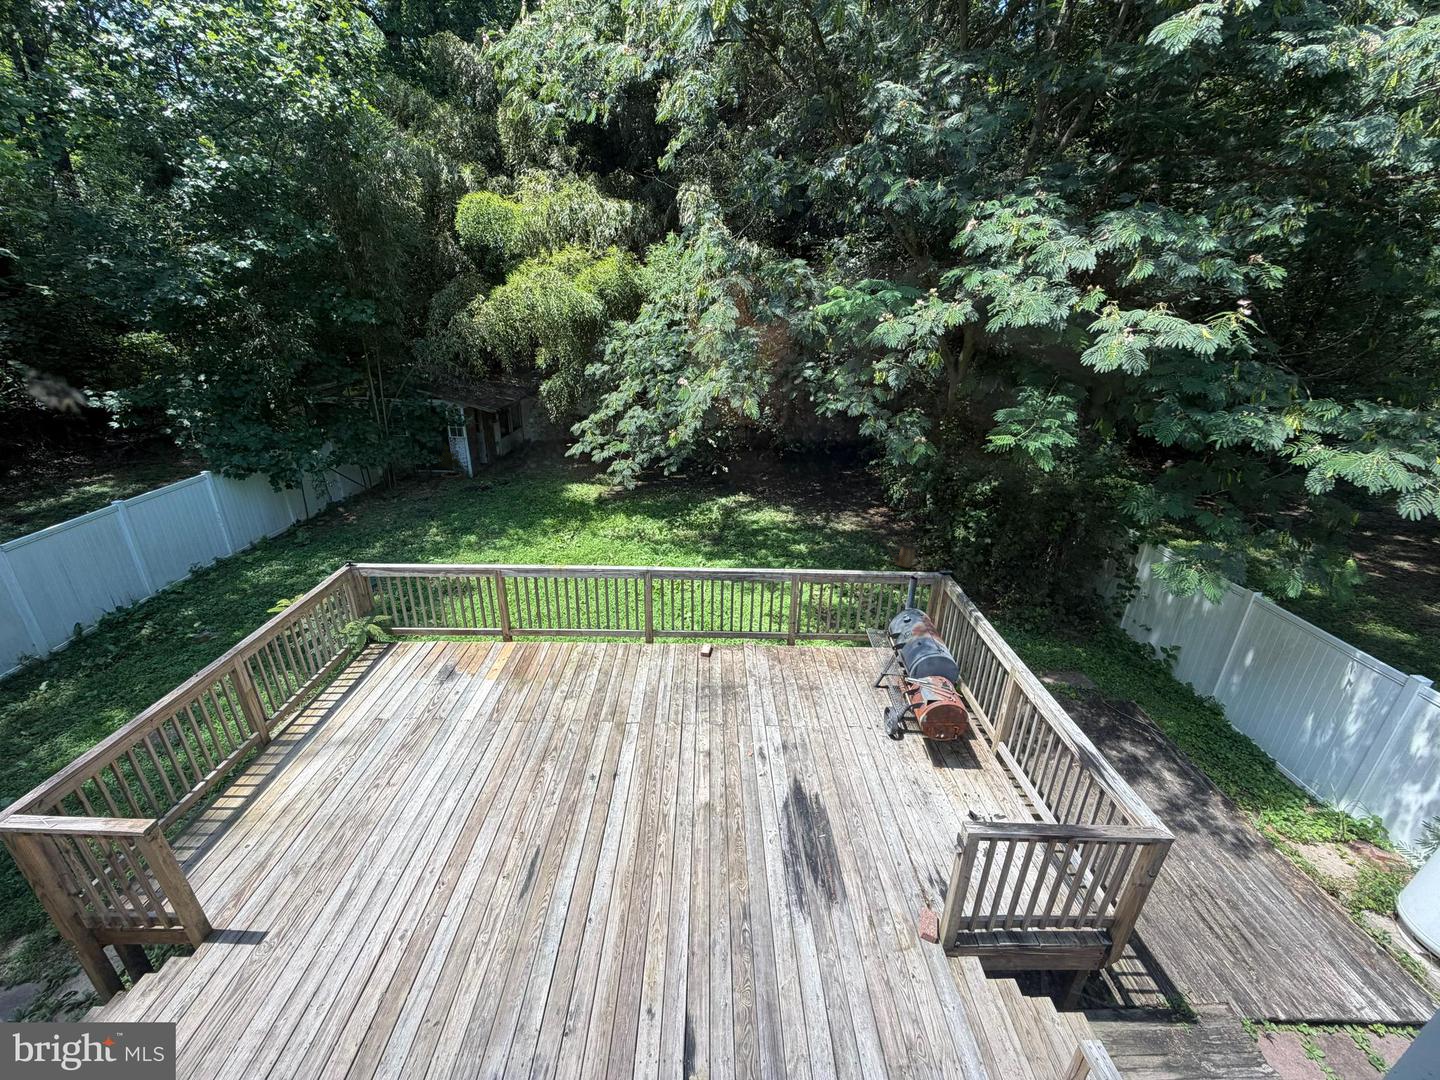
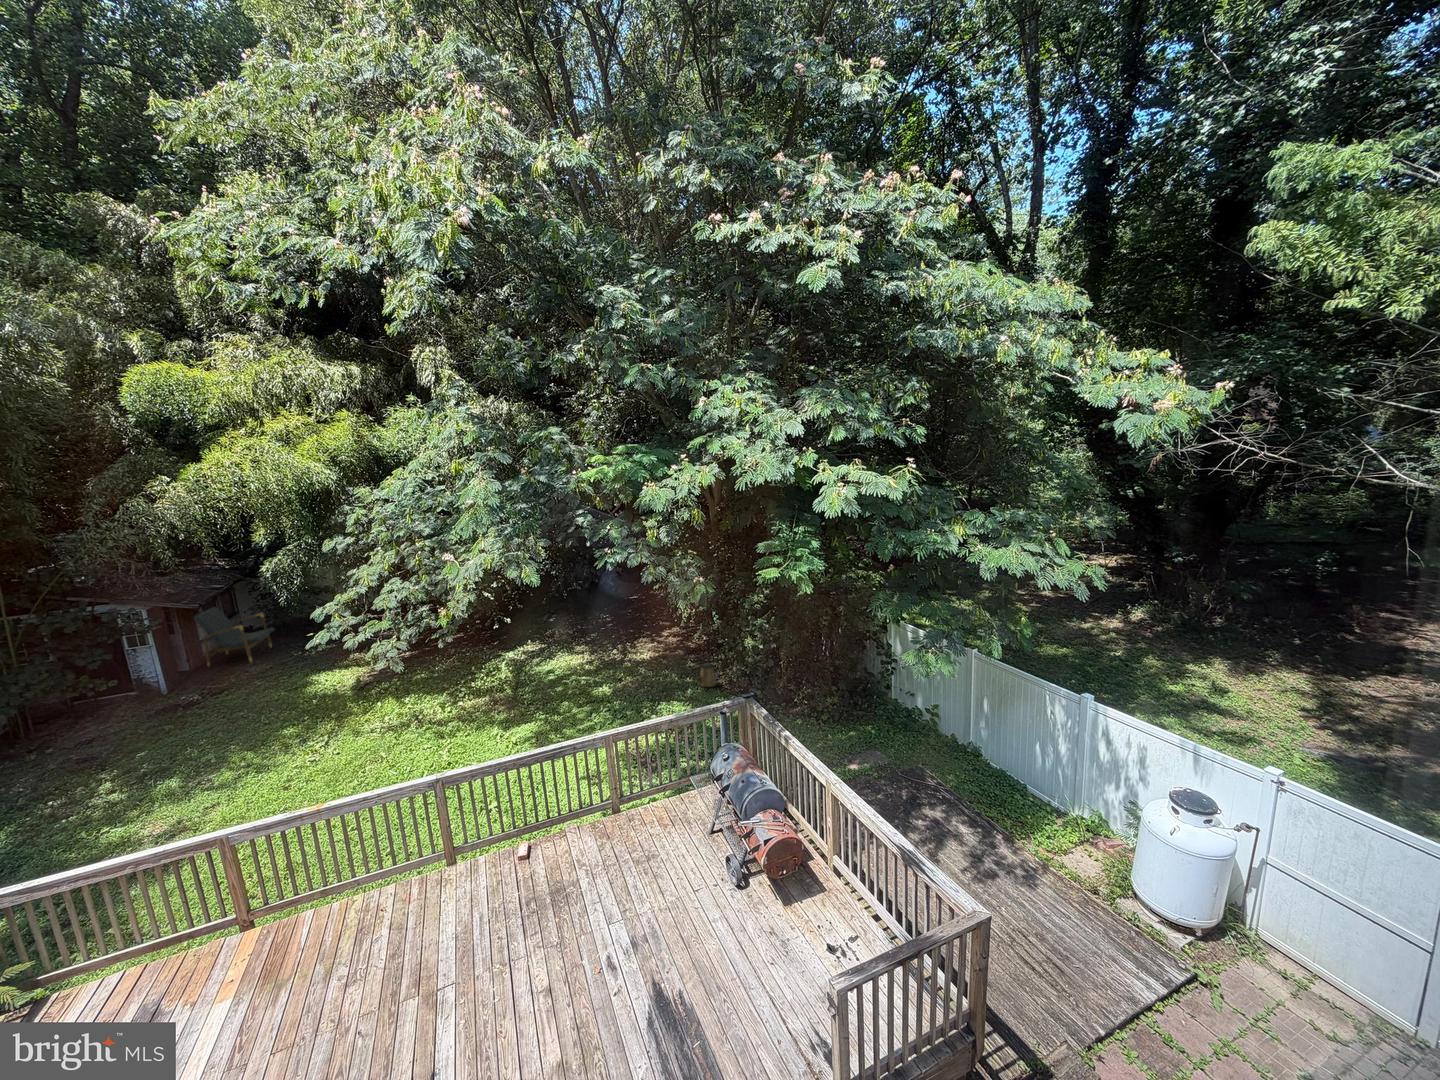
lounge chair: none [494,418,548,467] -> present [194,607,274,666]
potted tree: present [438,445,461,478] -> none [102,657,149,703]

